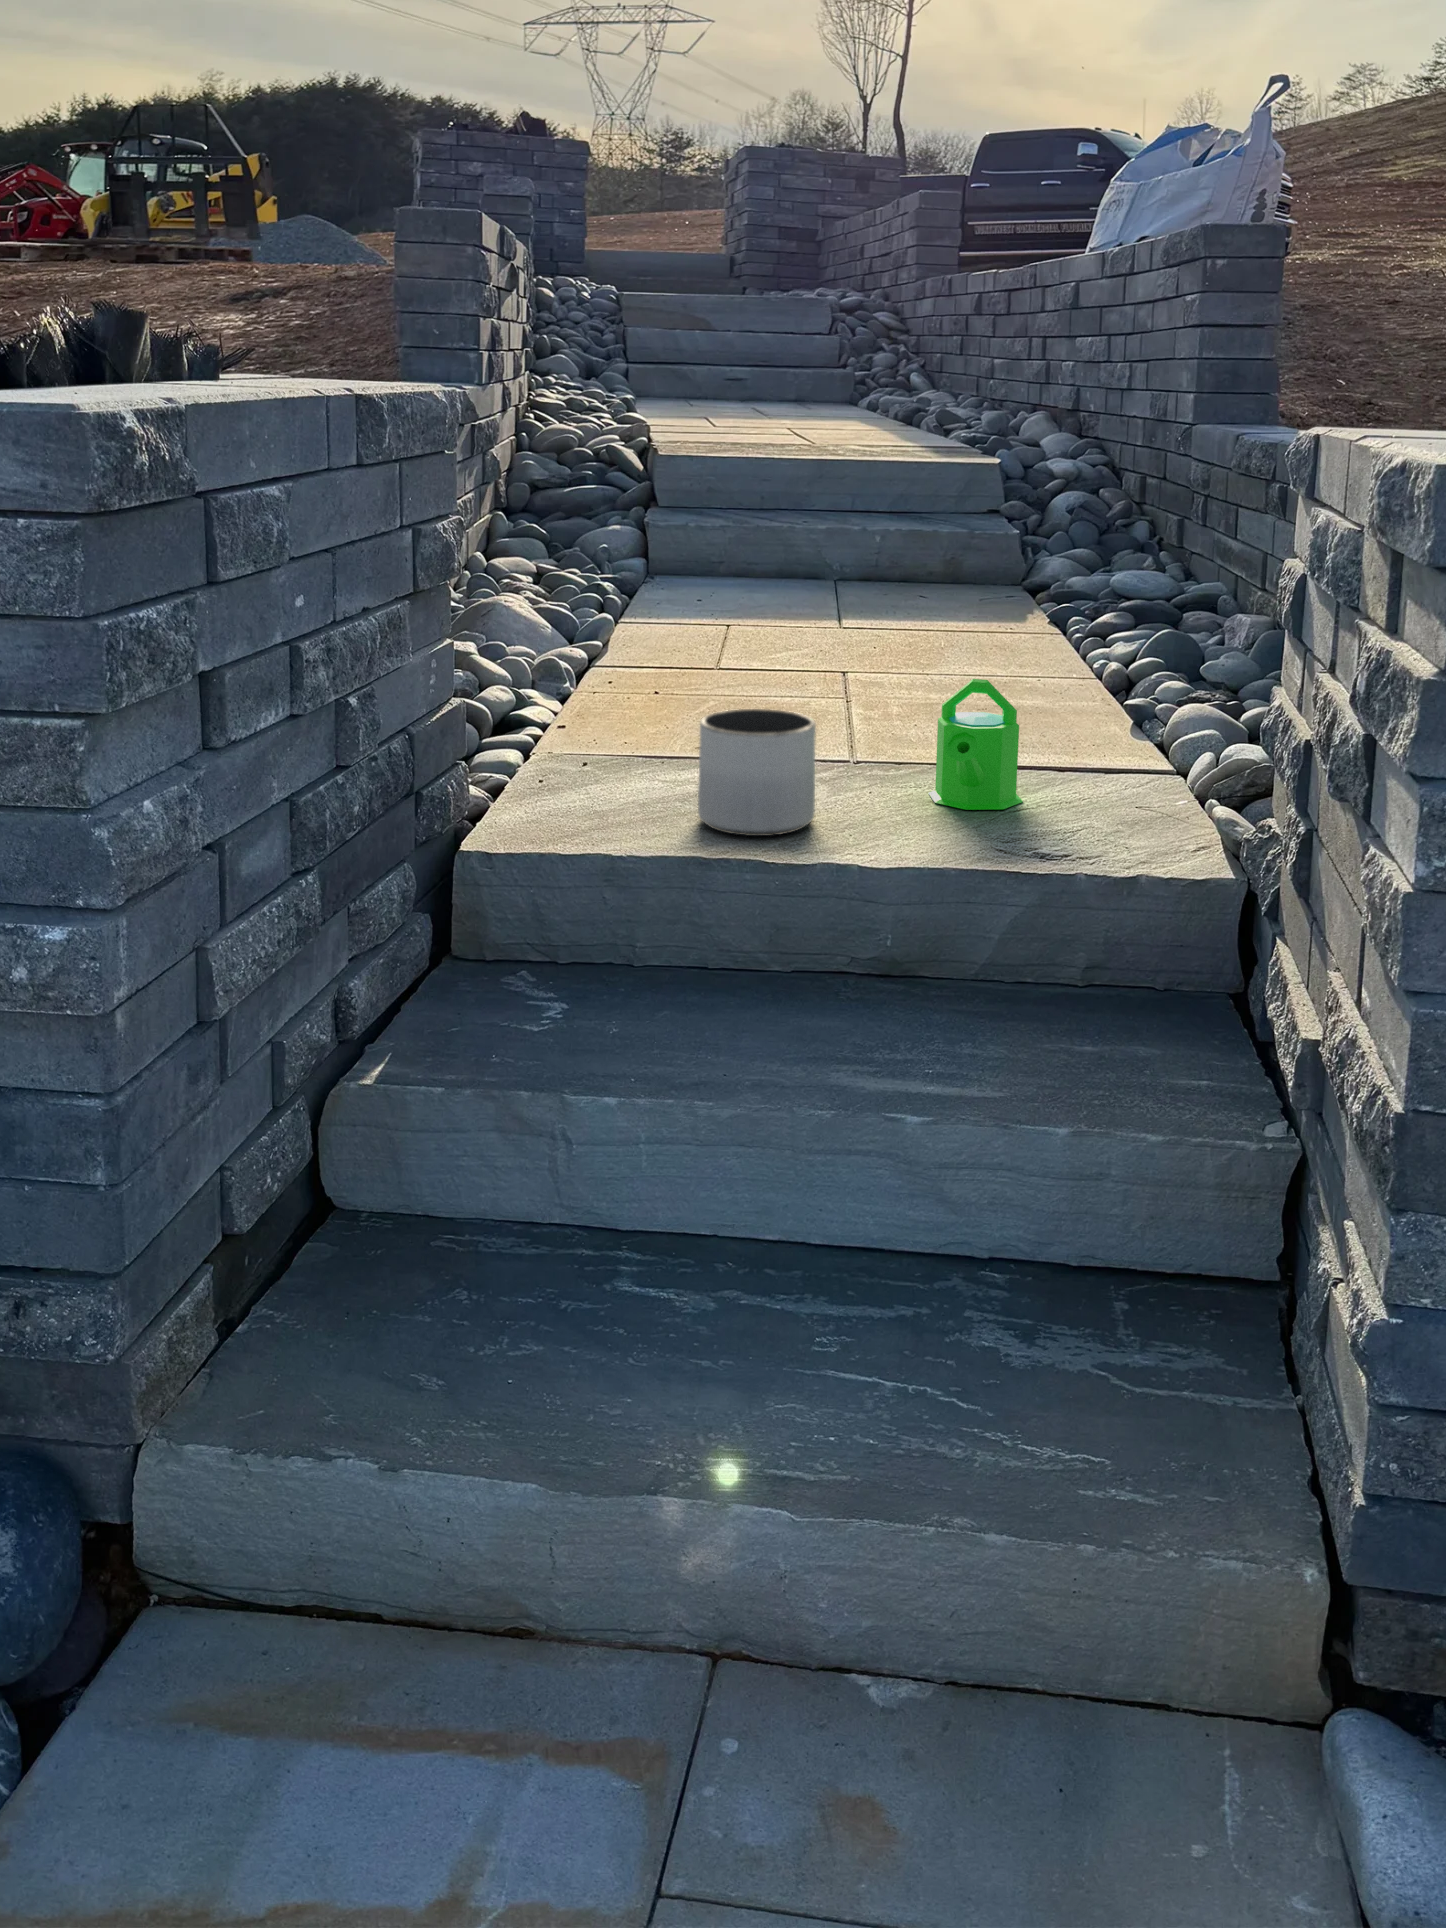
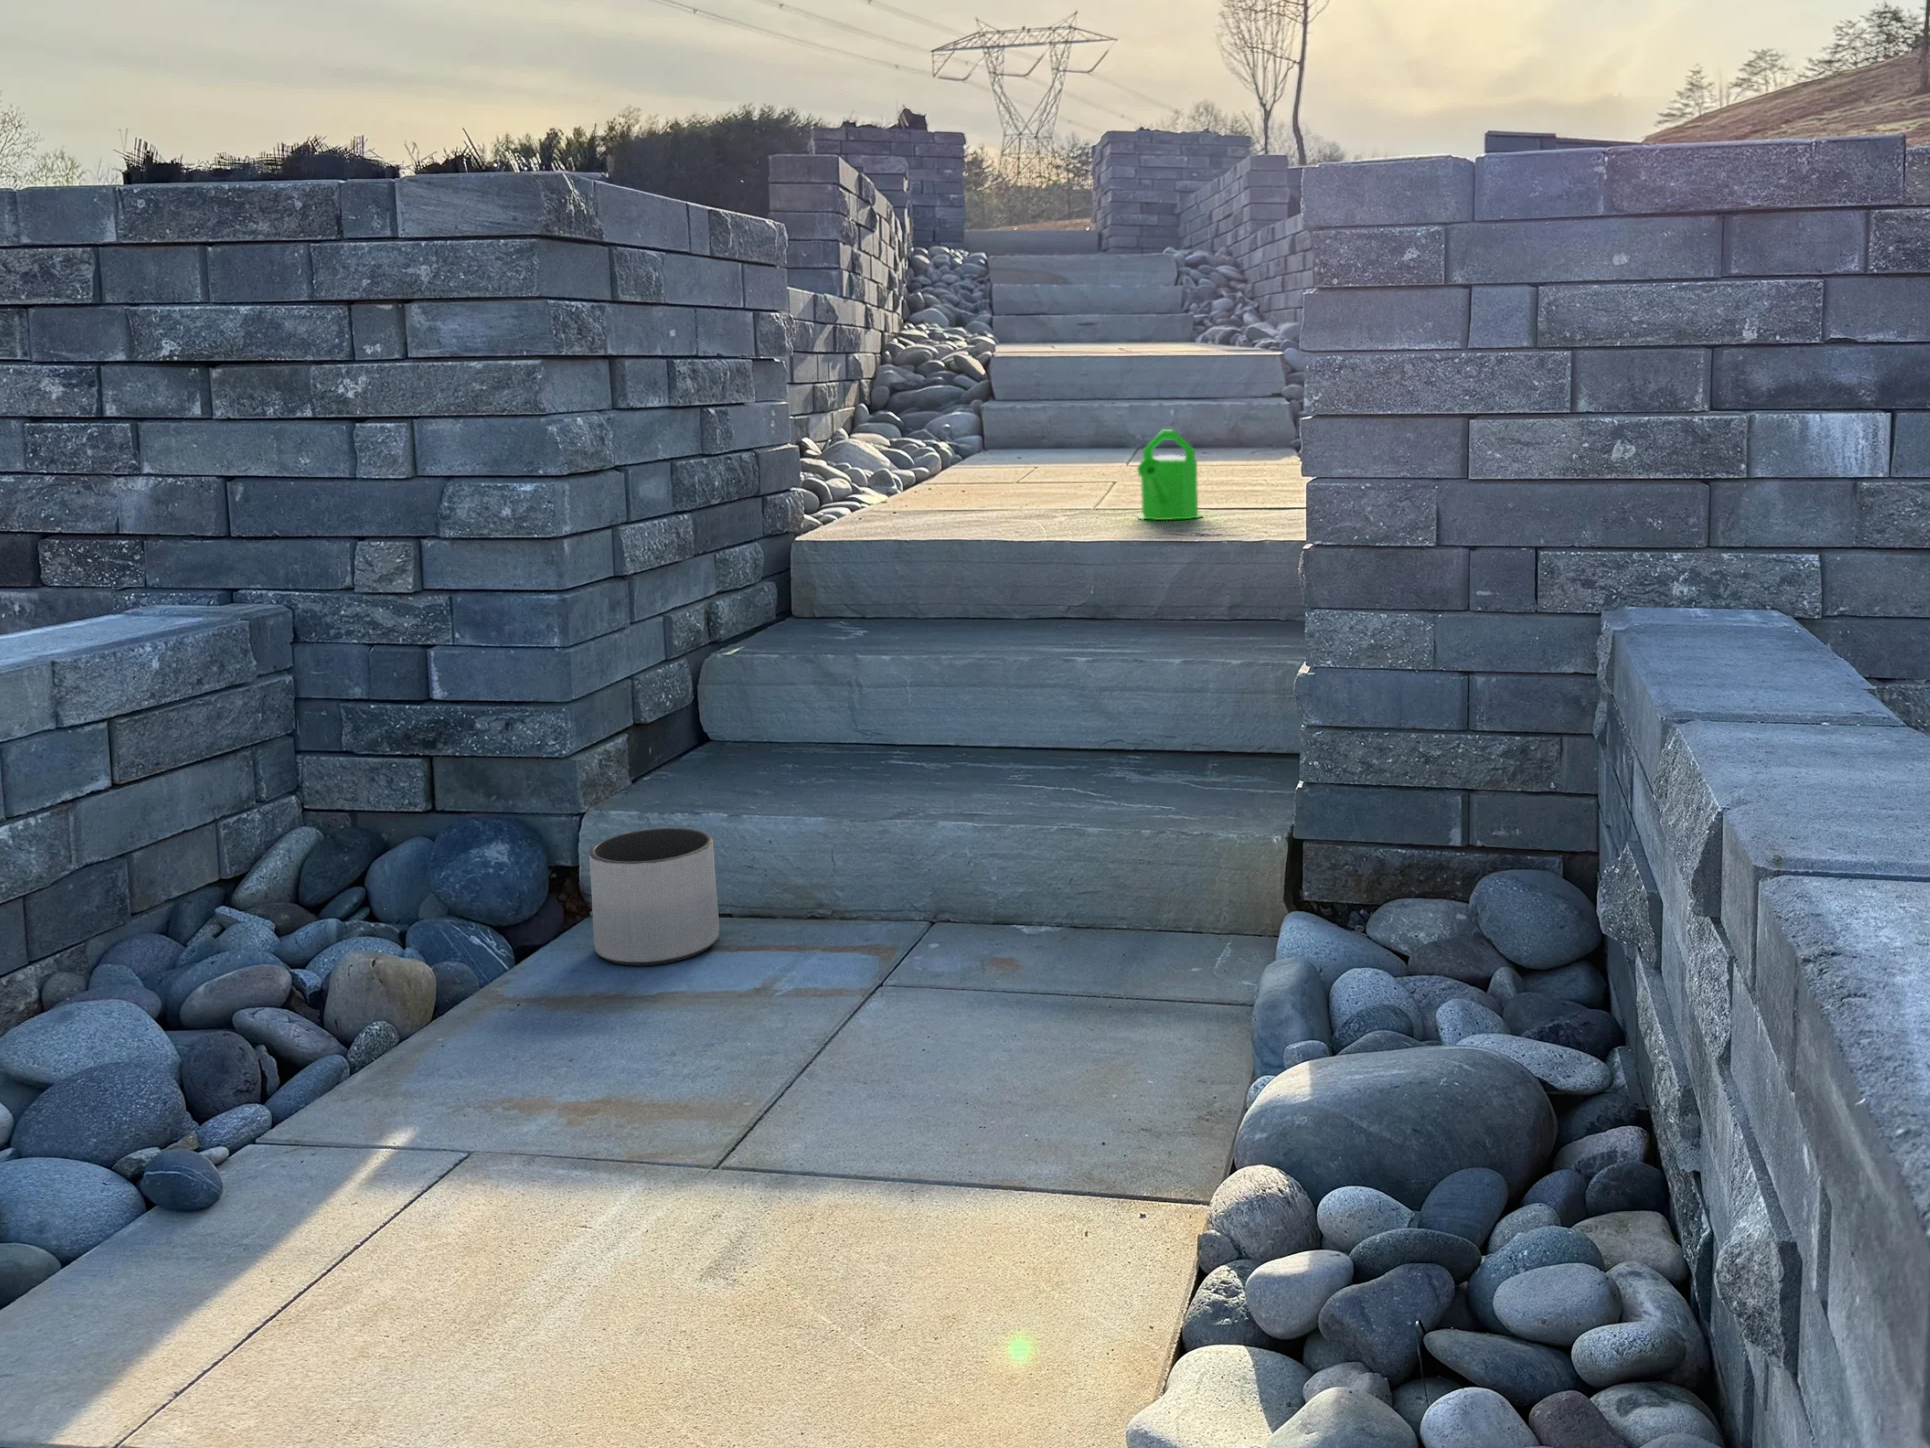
planter: present [698,709,816,836] -> present [589,828,719,966]

